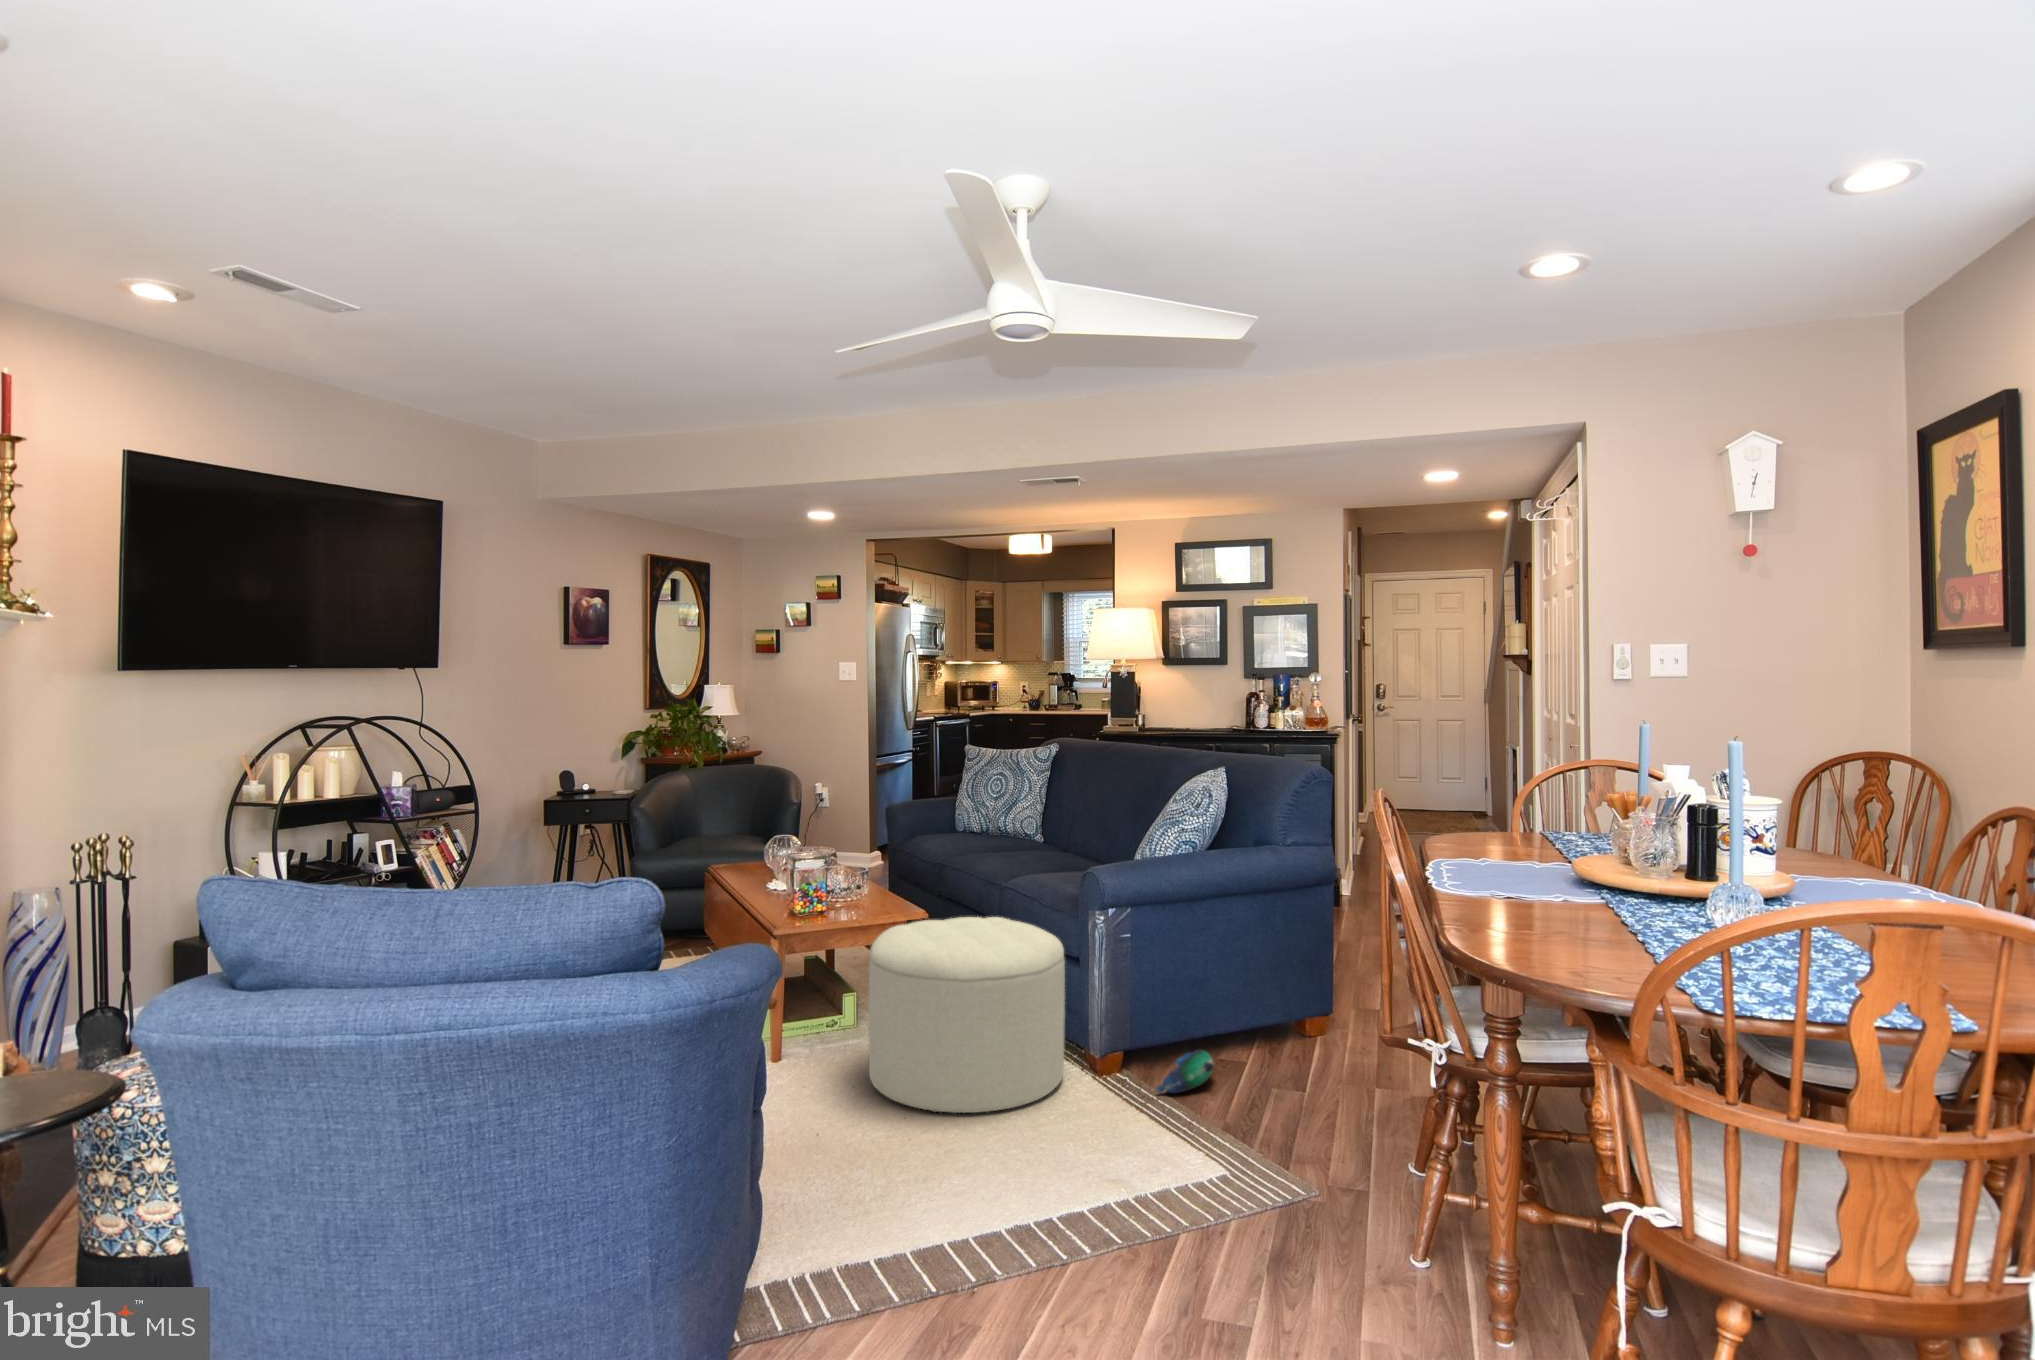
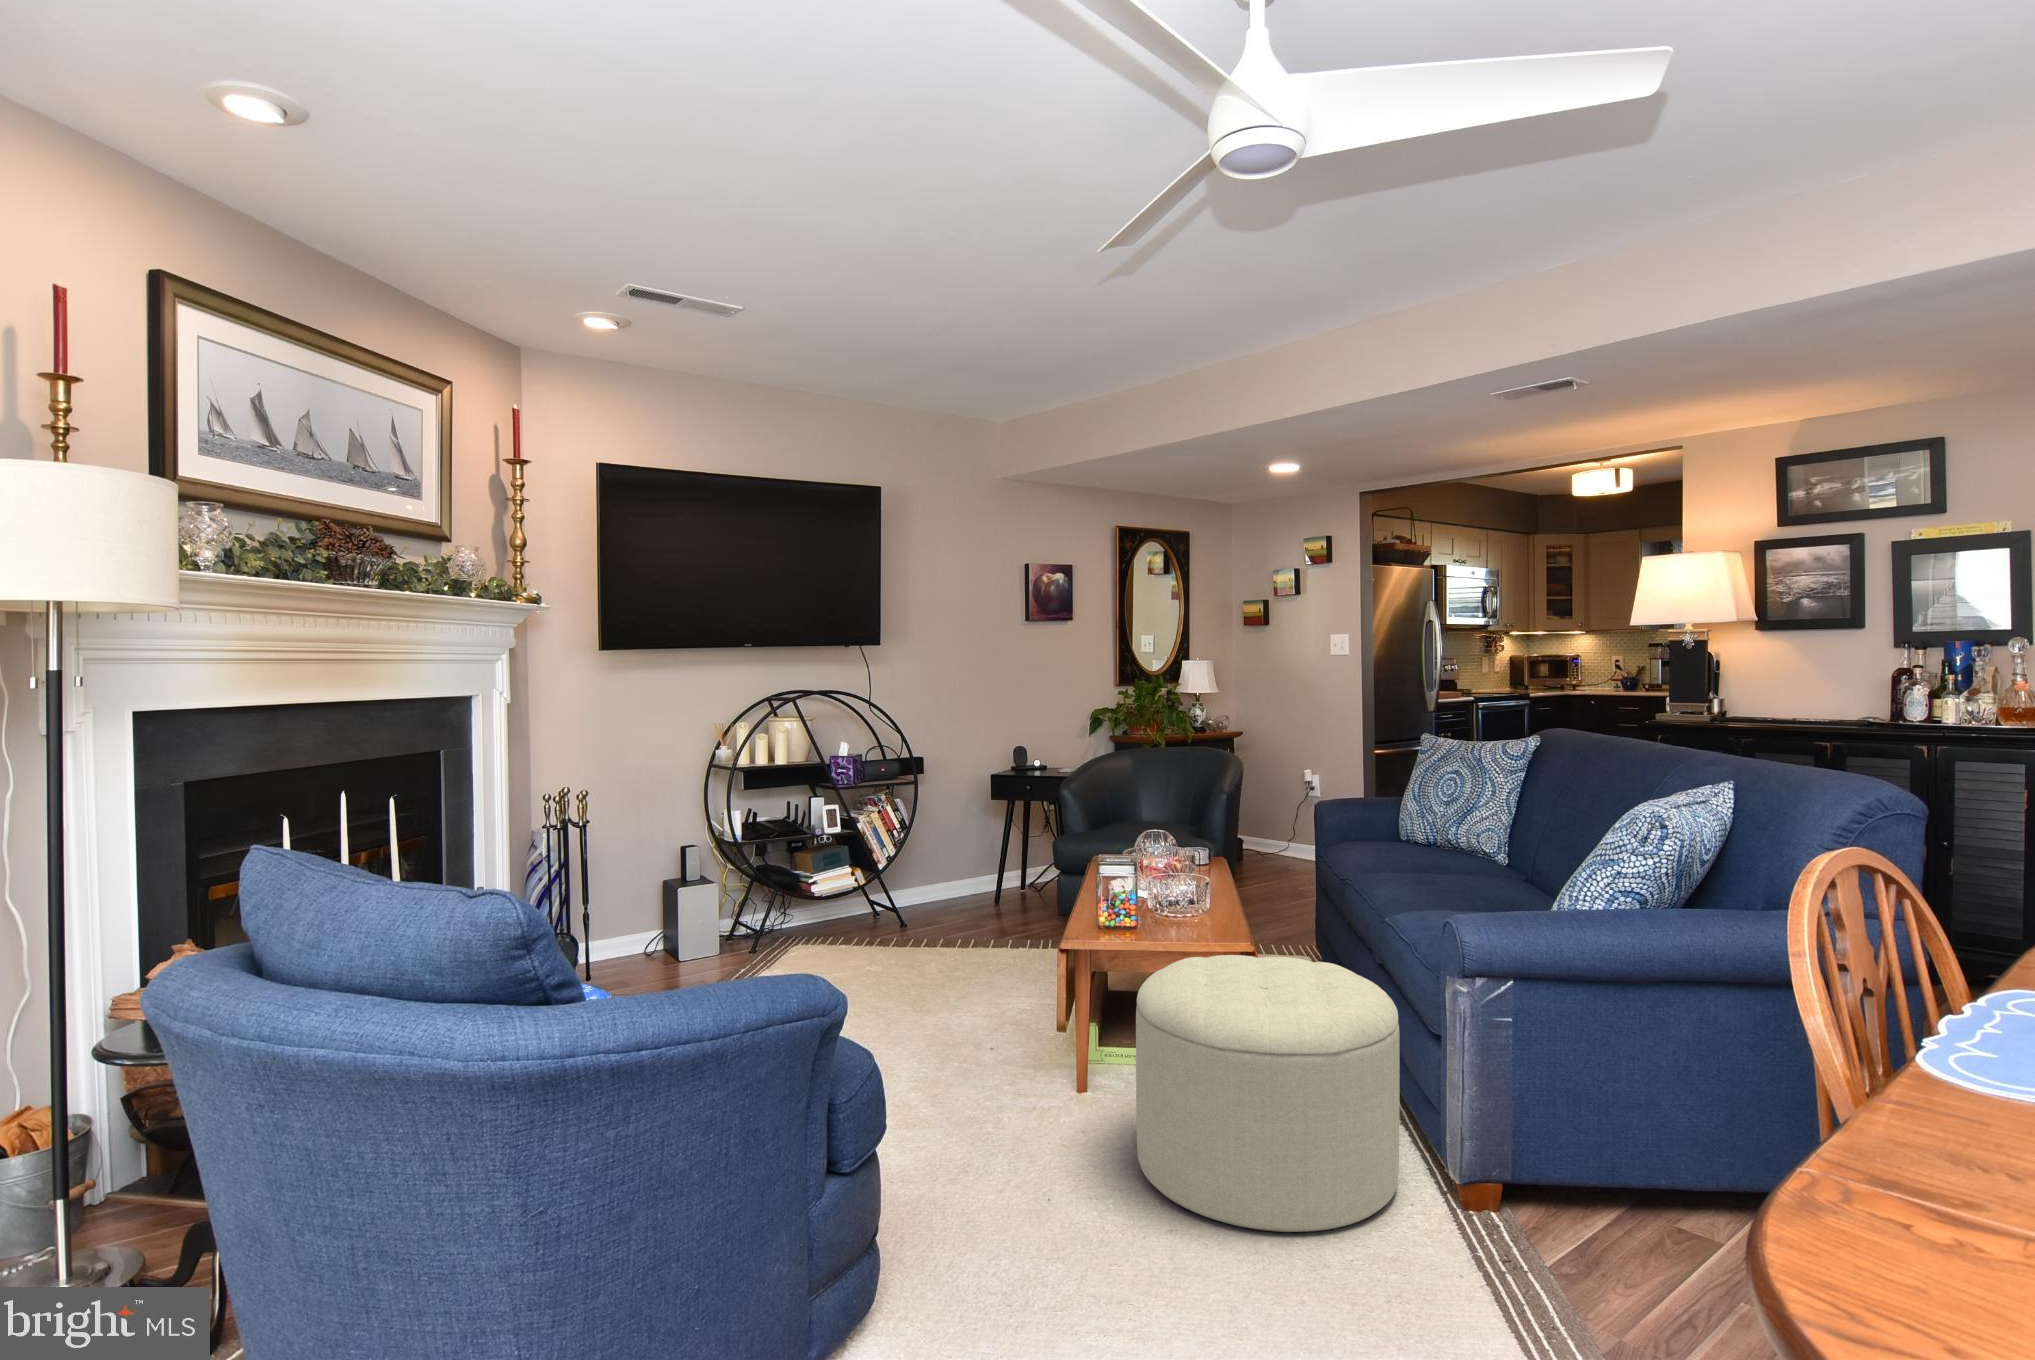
plush toy: present [1156,1050,1214,1093] -> none [1516,1211,1632,1278]

